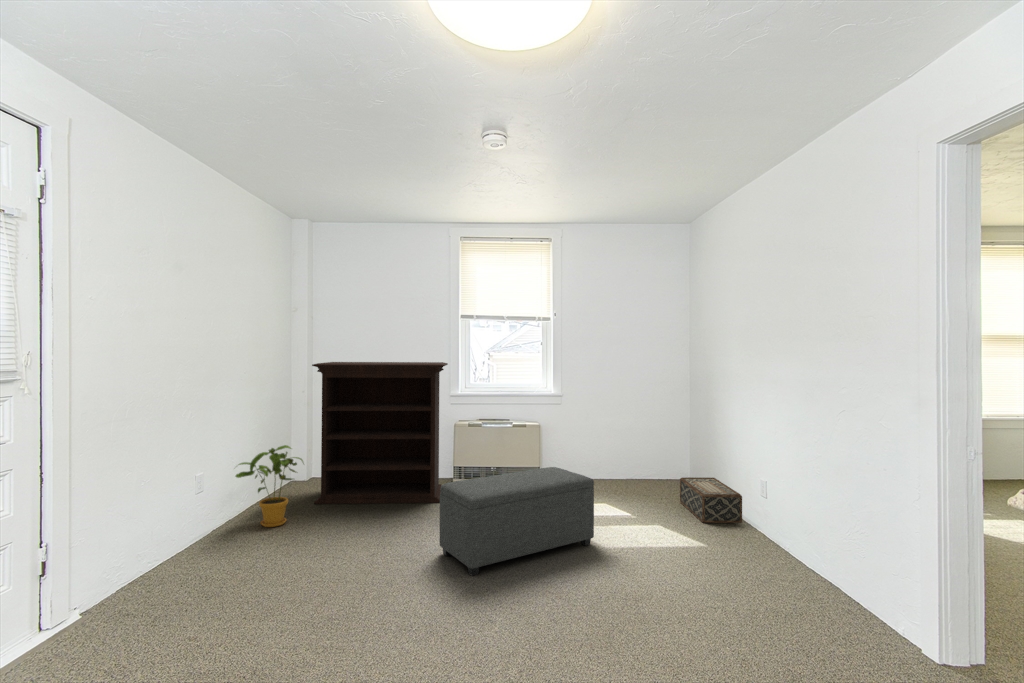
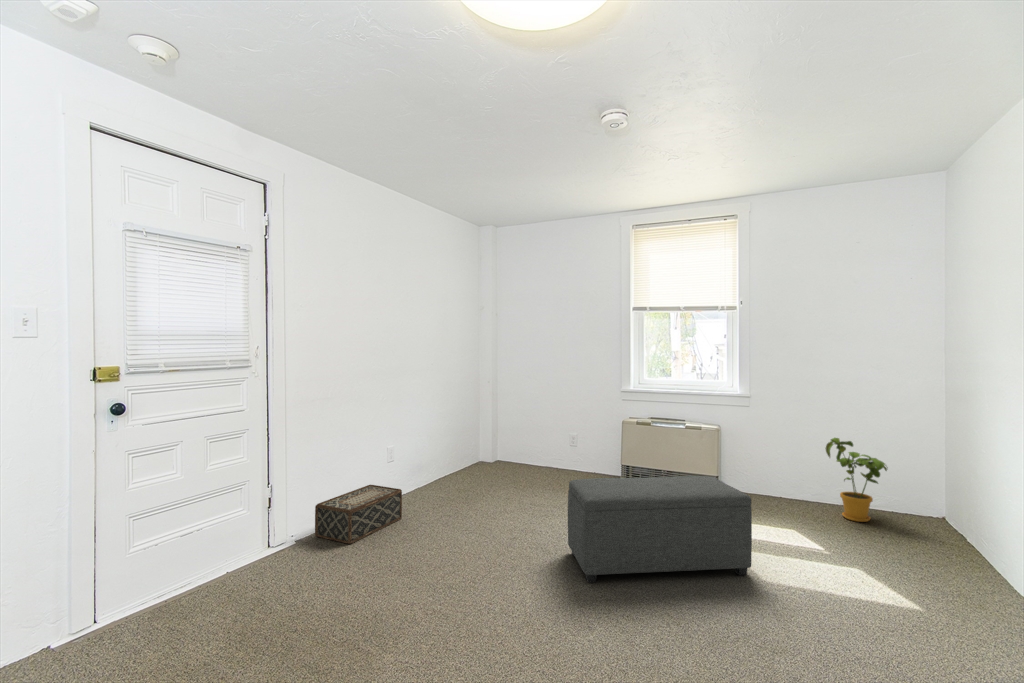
bookshelf: present [312,362,448,504] -> none [482,355,614,500]
house plant: present [236,445,303,527] -> present [825,438,887,522]
woven basket: present [680,477,742,523] -> present [315,485,402,544]

